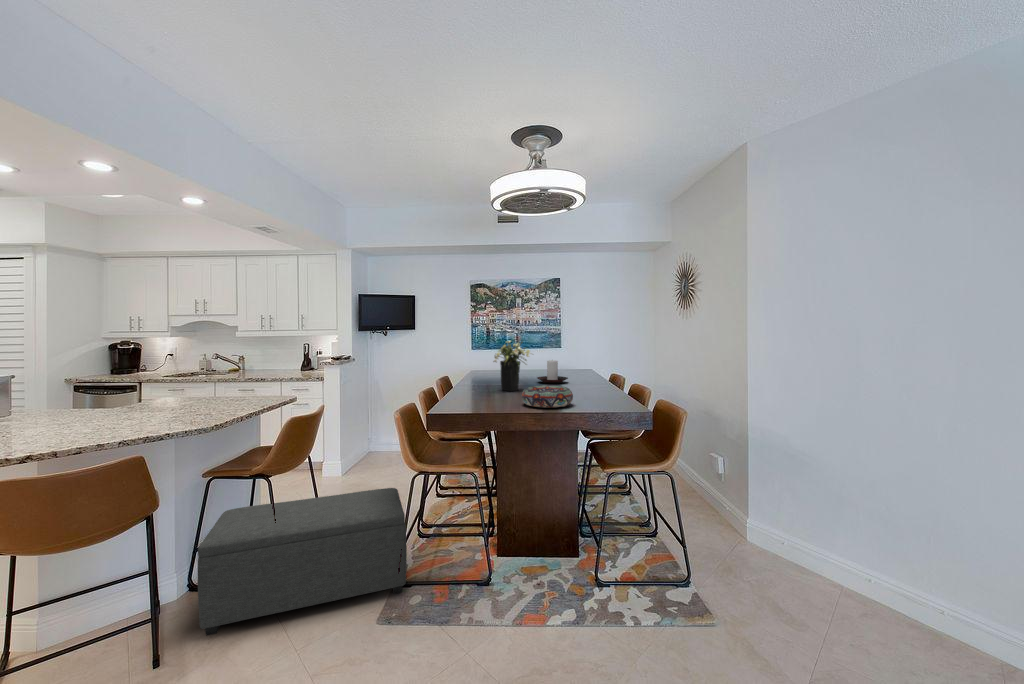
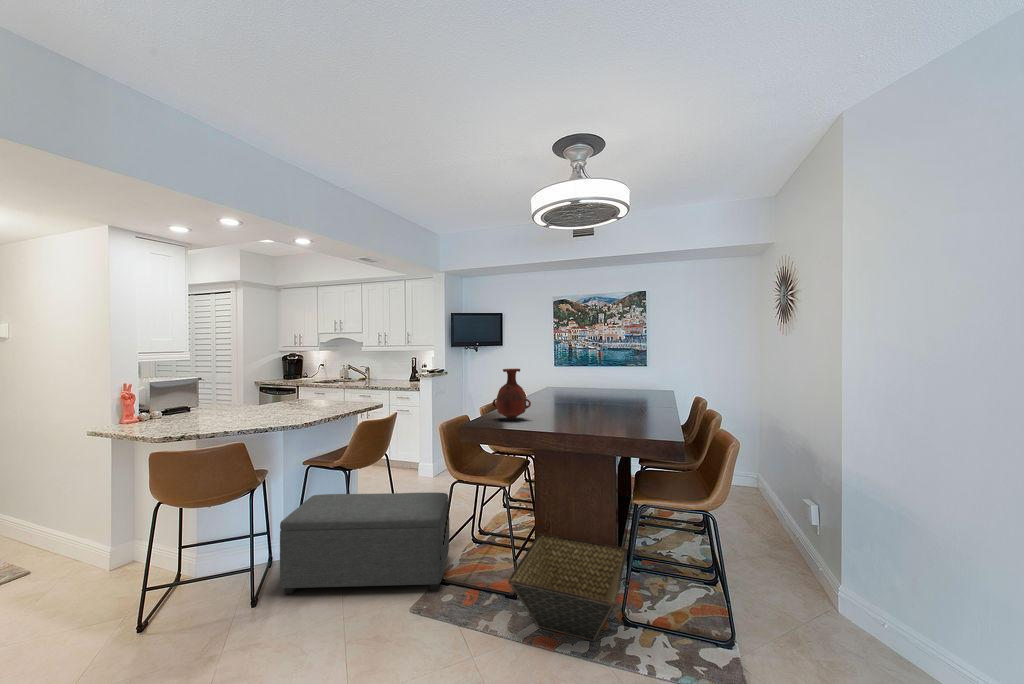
flower arrangement: present [493,341,530,391] -> none [542,358,585,410]
vase: none [454,349,495,403] -> present [492,369,531,420]
candle holder: present [537,360,568,384] -> none [601,378,634,404]
decorative bowl: present [522,385,573,408] -> none [552,406,604,430]
basket: none [497,516,607,607] -> present [508,534,627,642]

